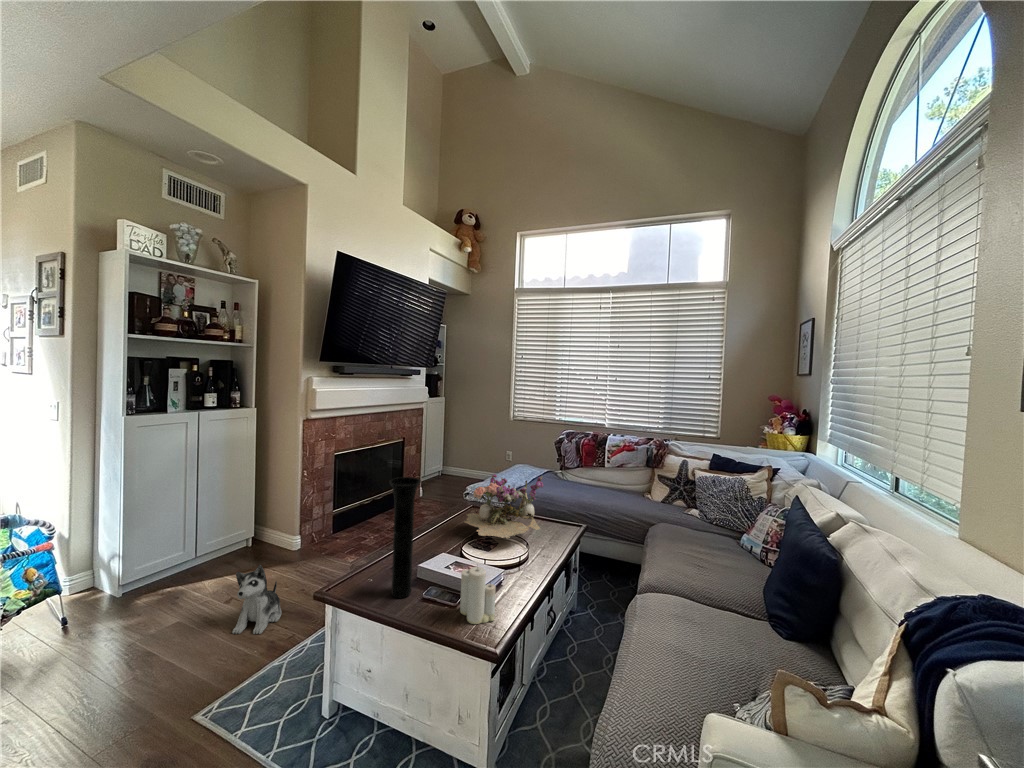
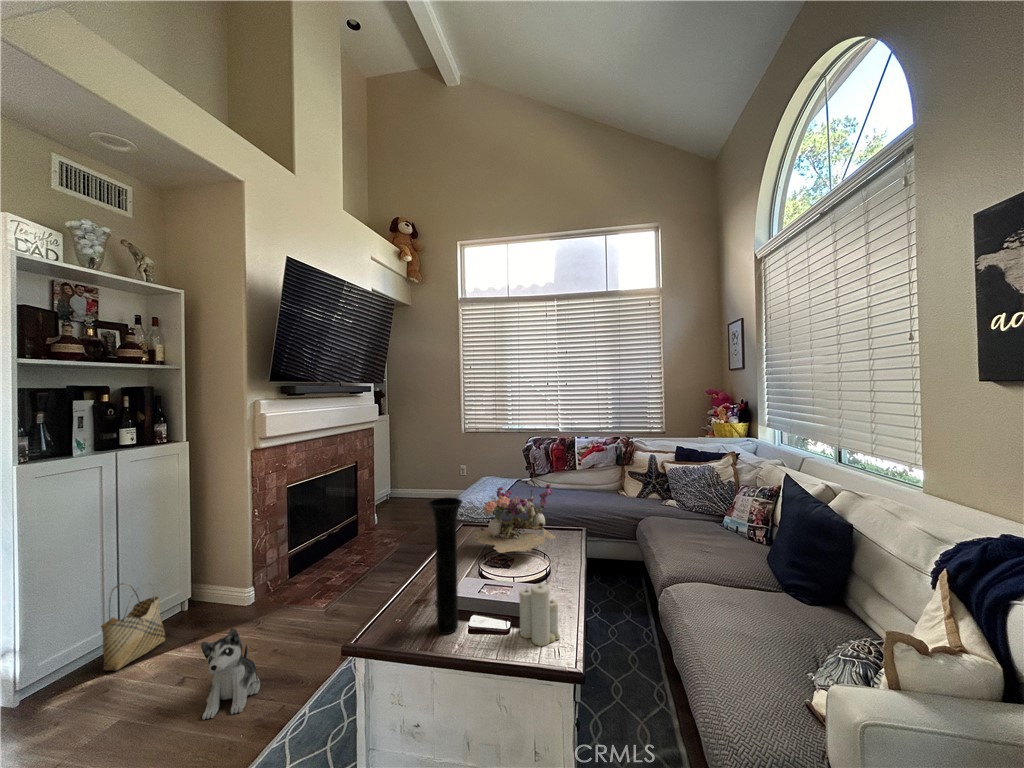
woven basket: none [179,517,227,584] -> present [101,583,165,671]

